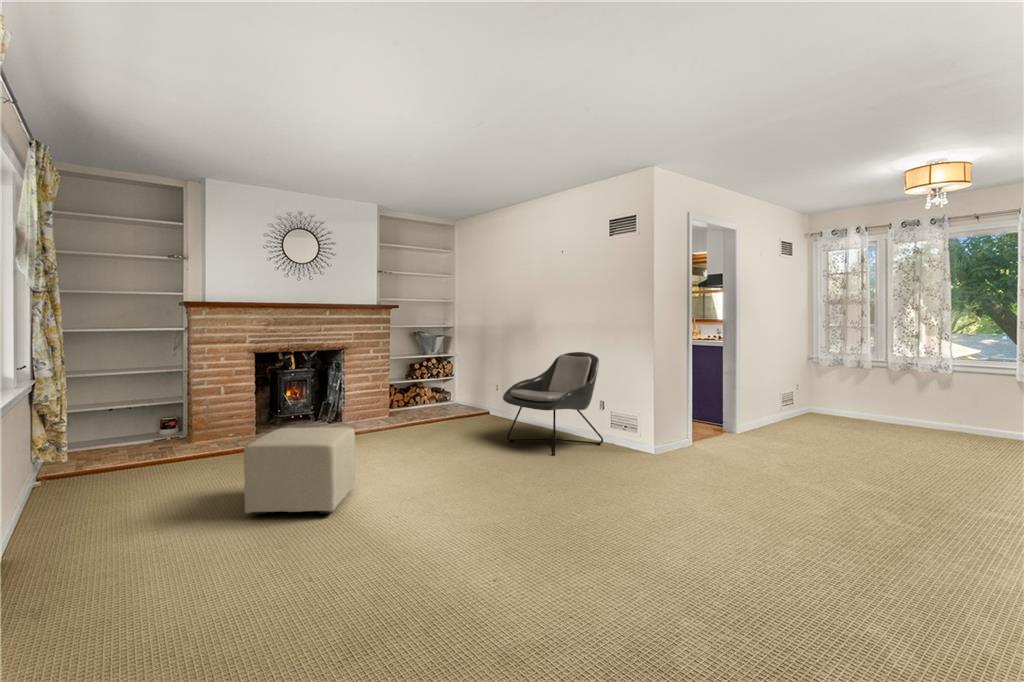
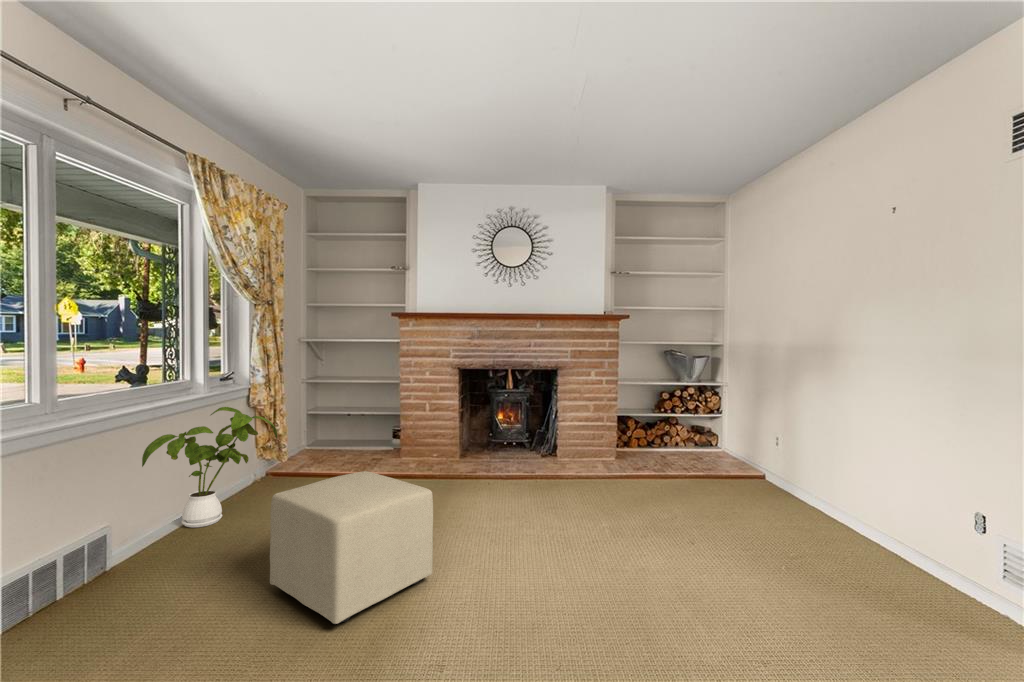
lounge chair: present [503,352,603,455] -> none [743,399,980,617]
house plant: none [25,395,150,518] -> present [142,407,277,528]

